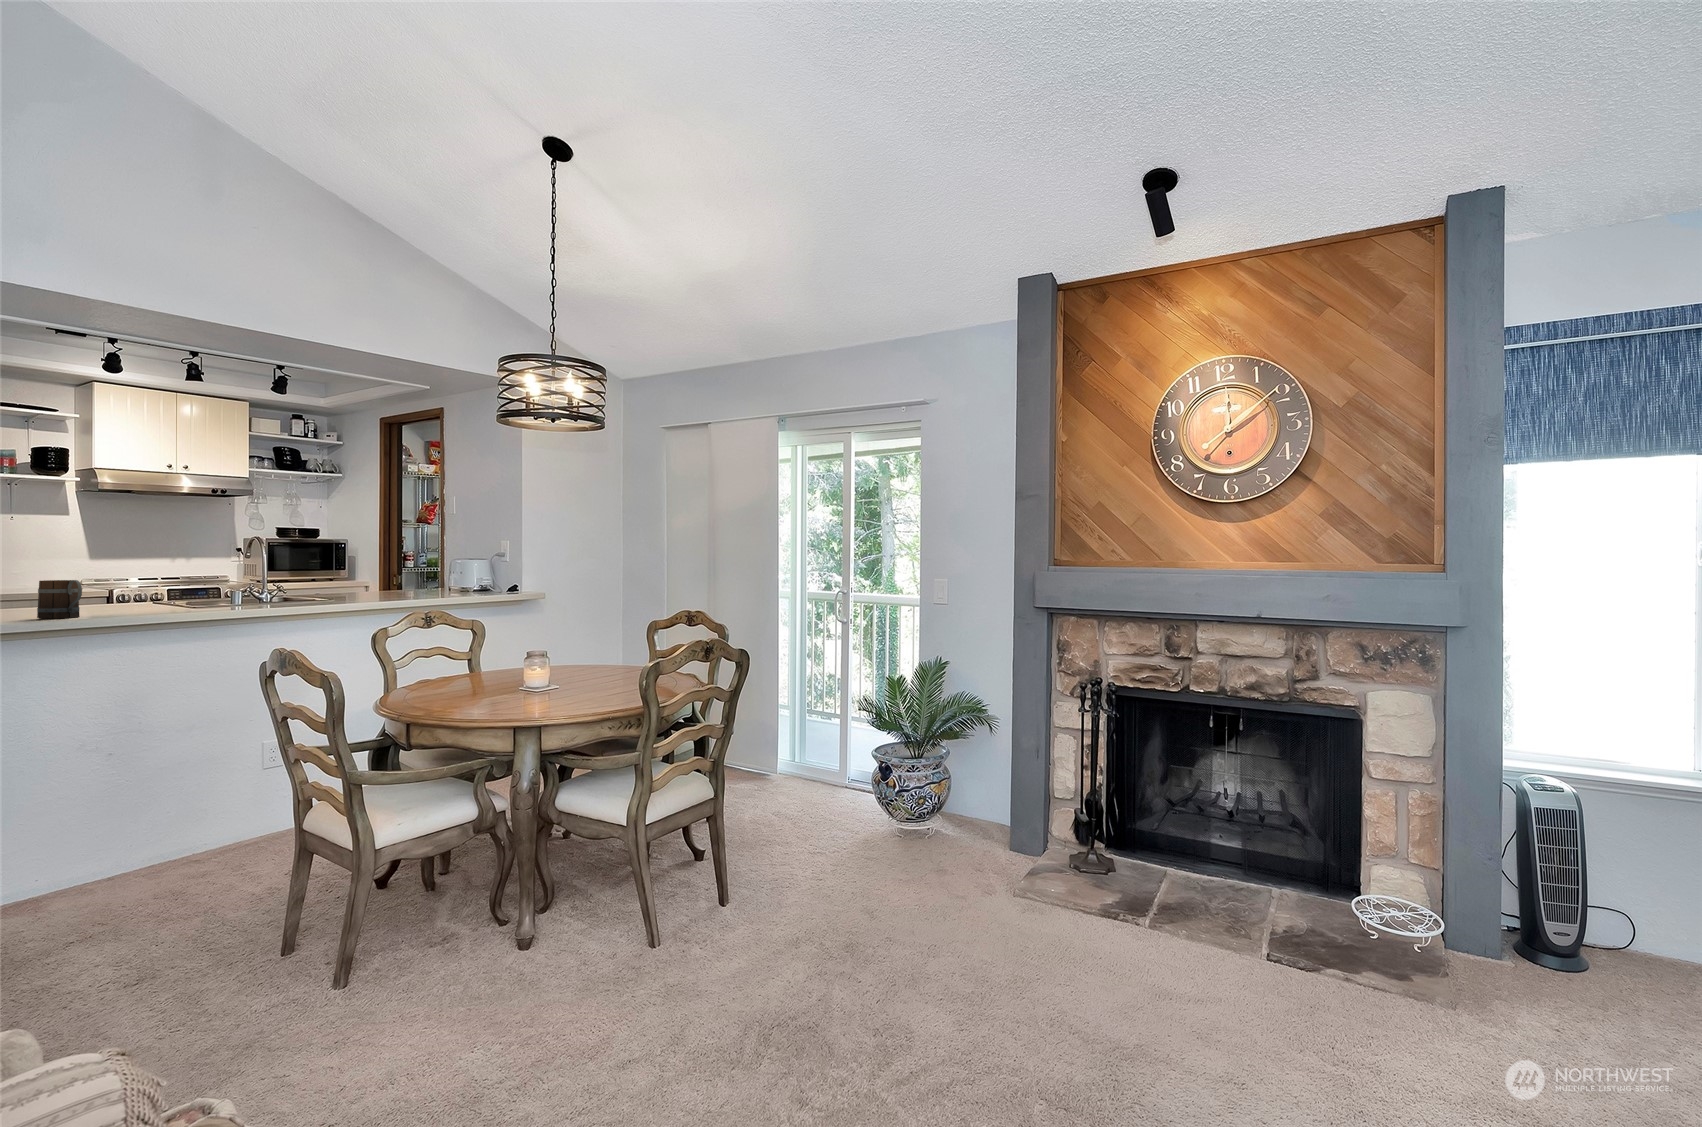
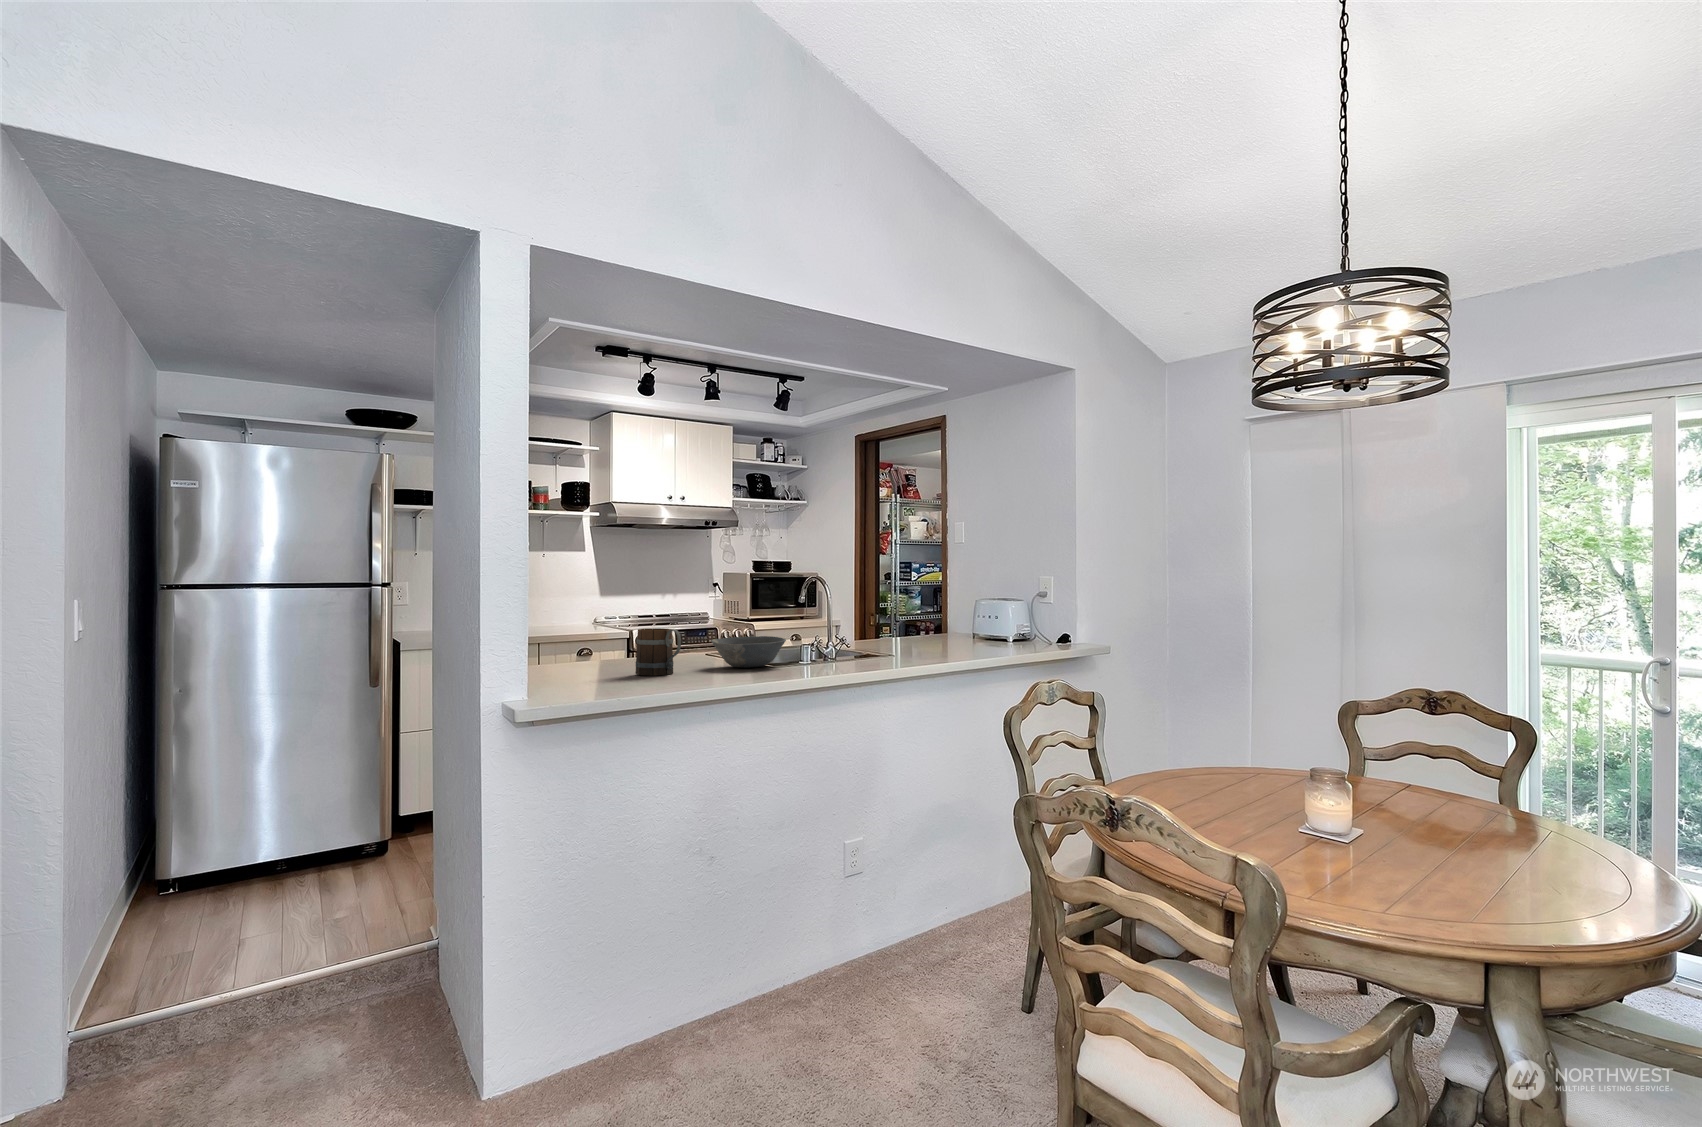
bowl: none [130,587,210,612] -> present [711,636,786,668]

